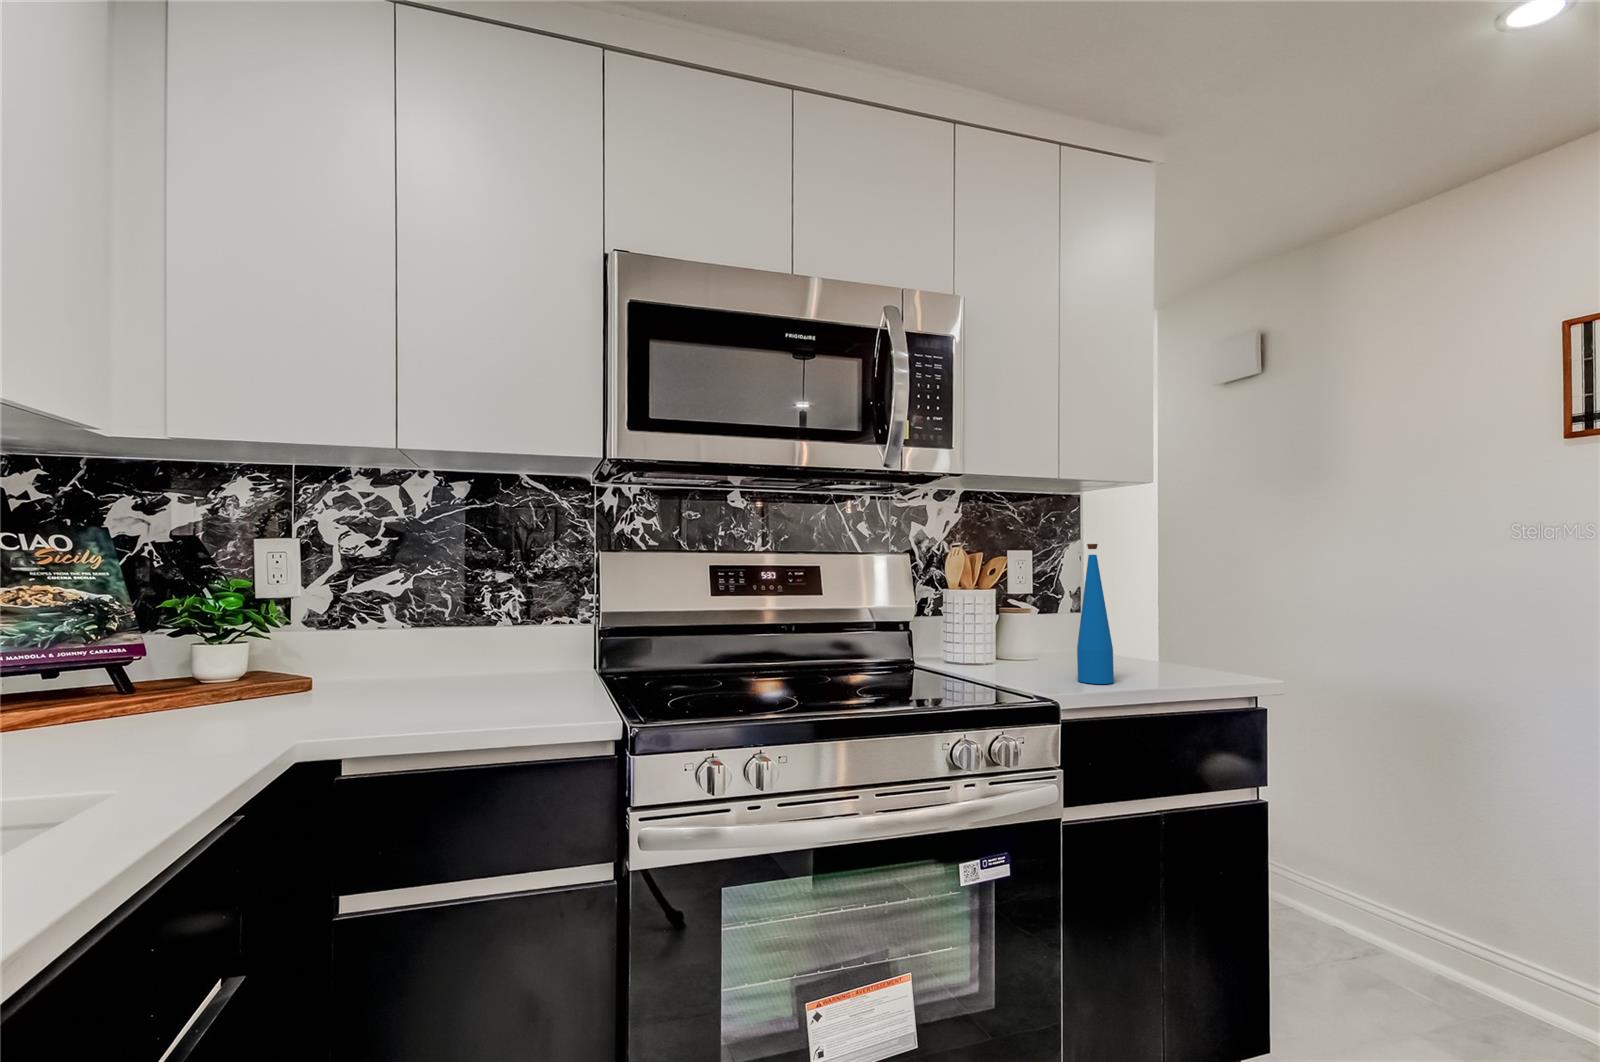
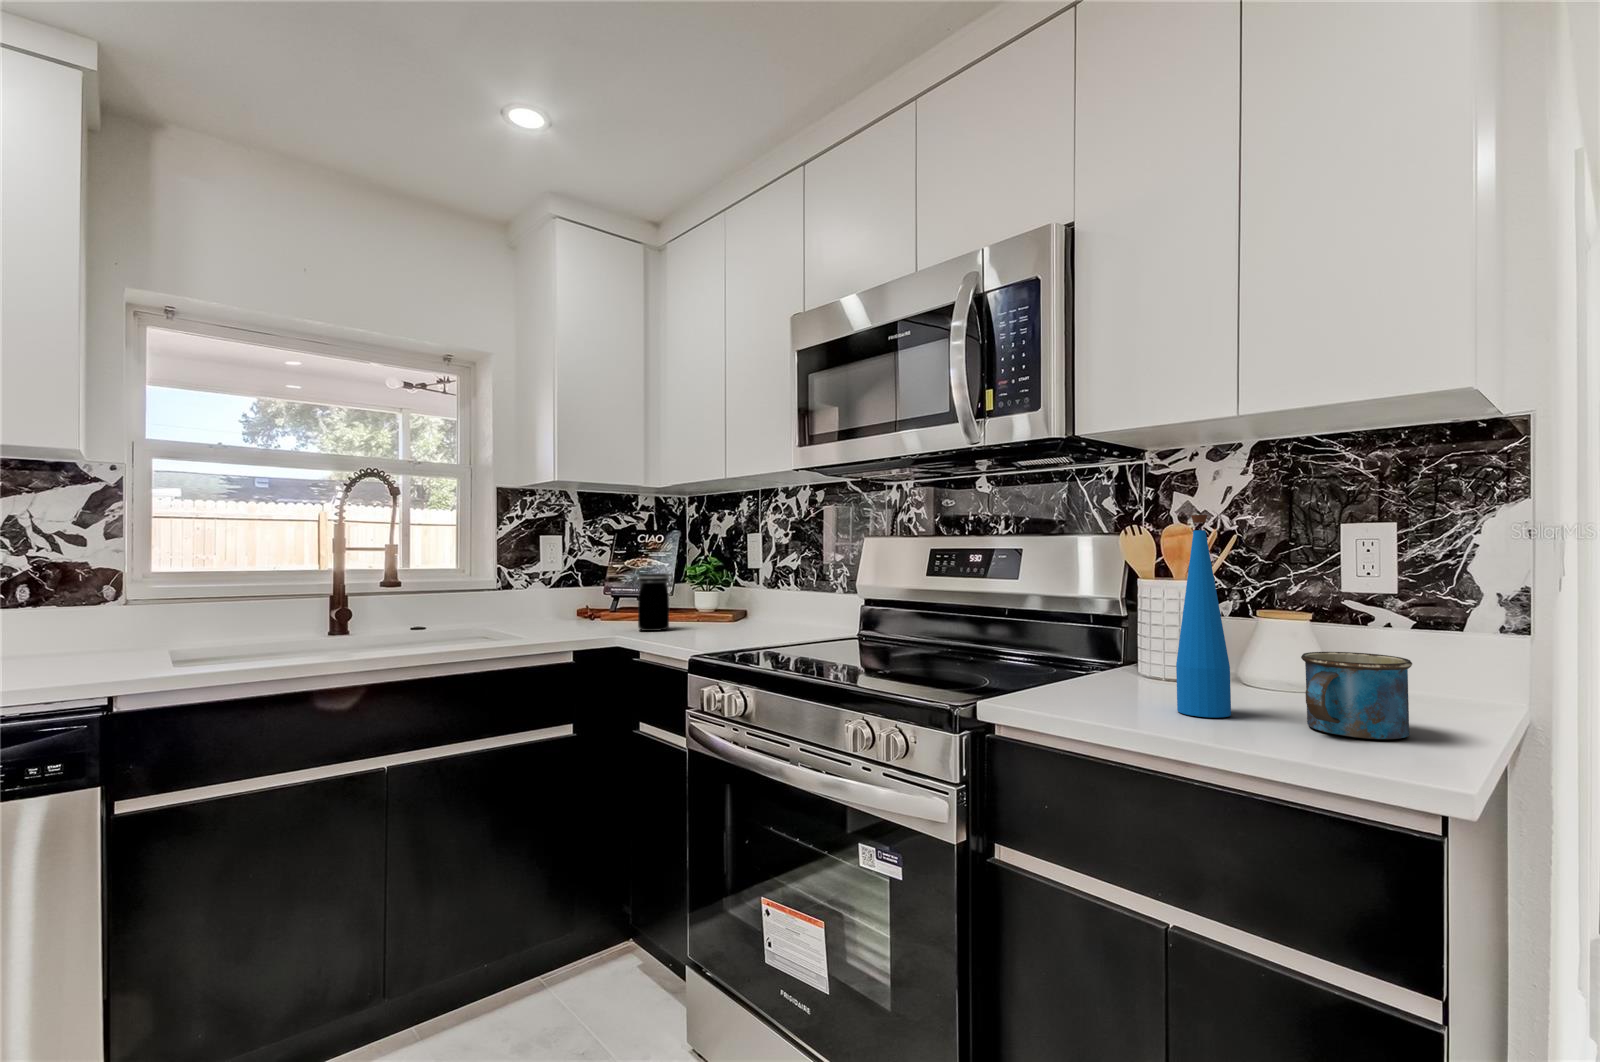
jar: none [110,618,230,750] -> present [634,573,674,631]
mug: none [1120,629,1179,678] -> present [1301,652,1412,739]

